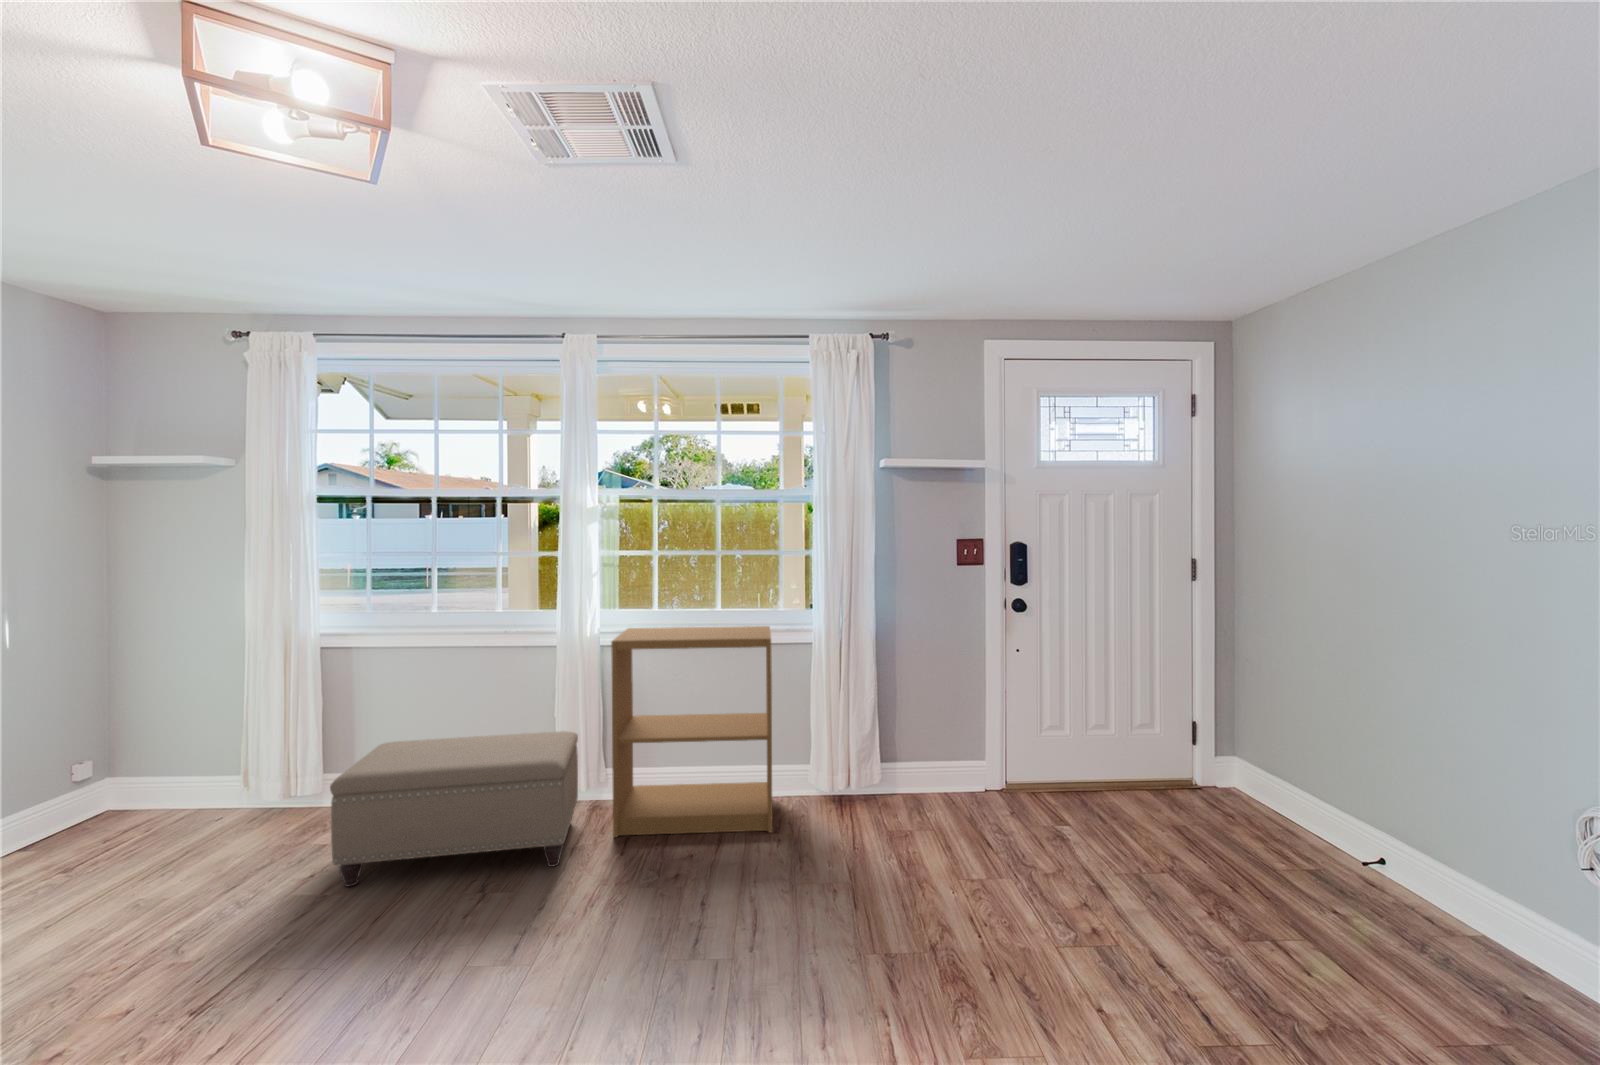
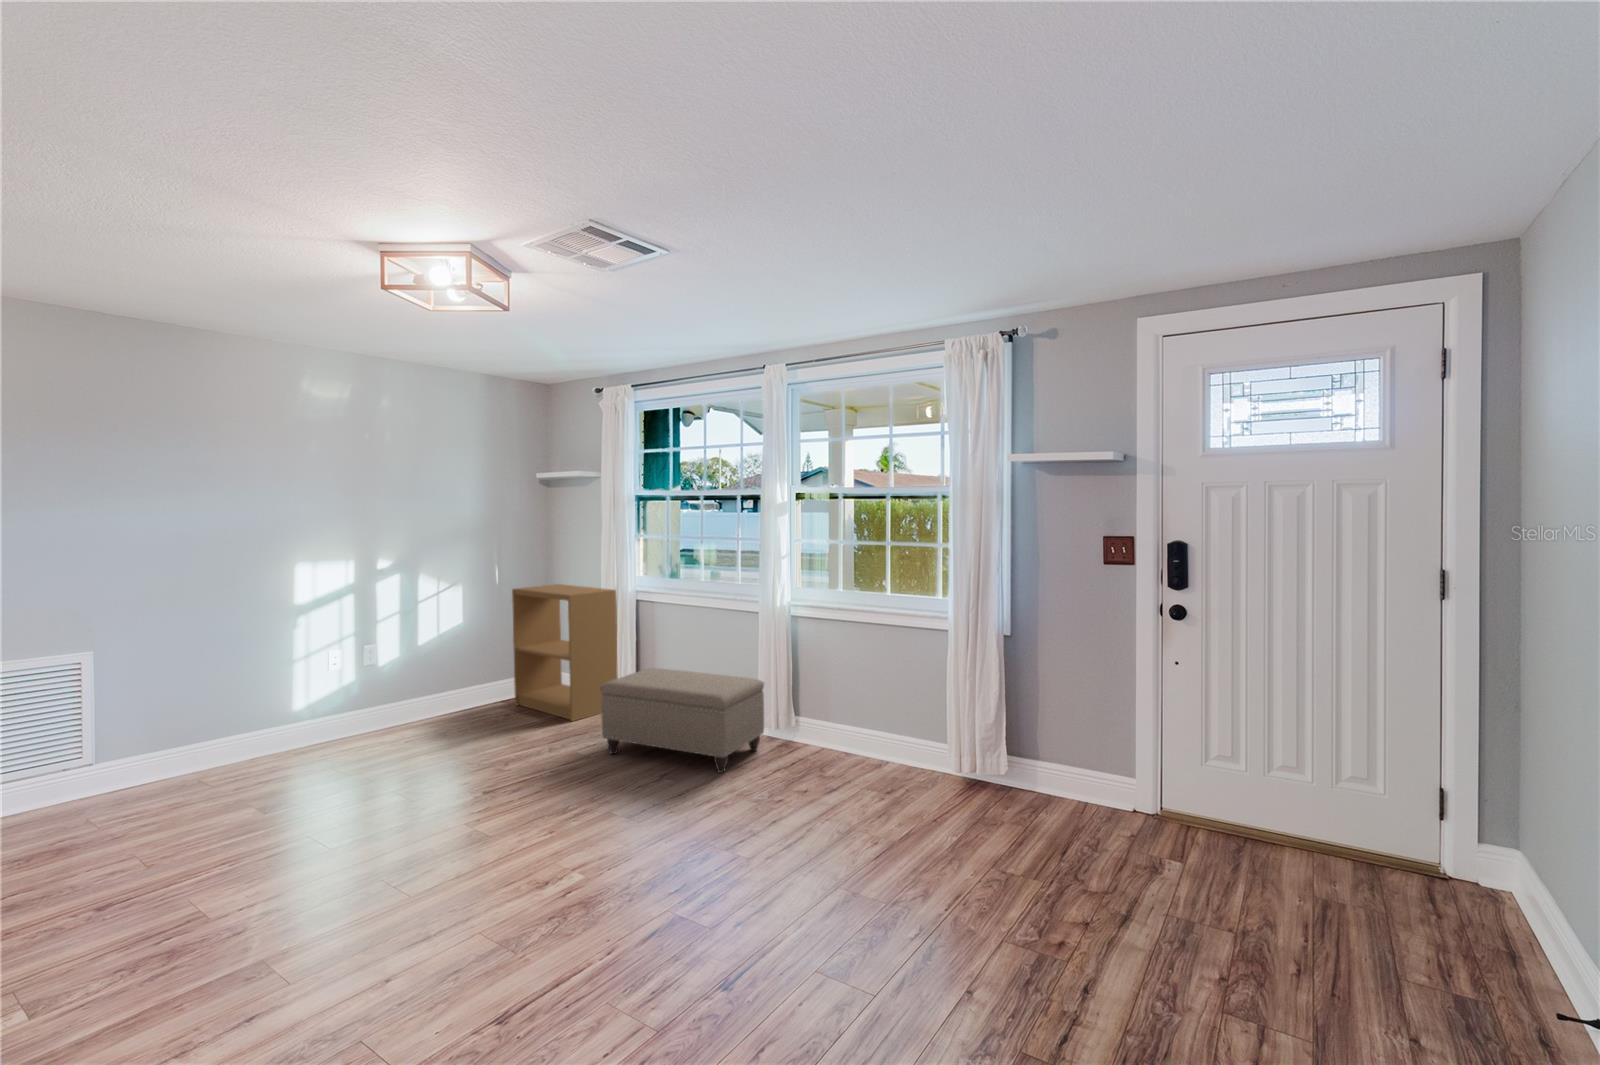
bookshelf: present [611,626,772,837] -> present [512,584,618,721]

